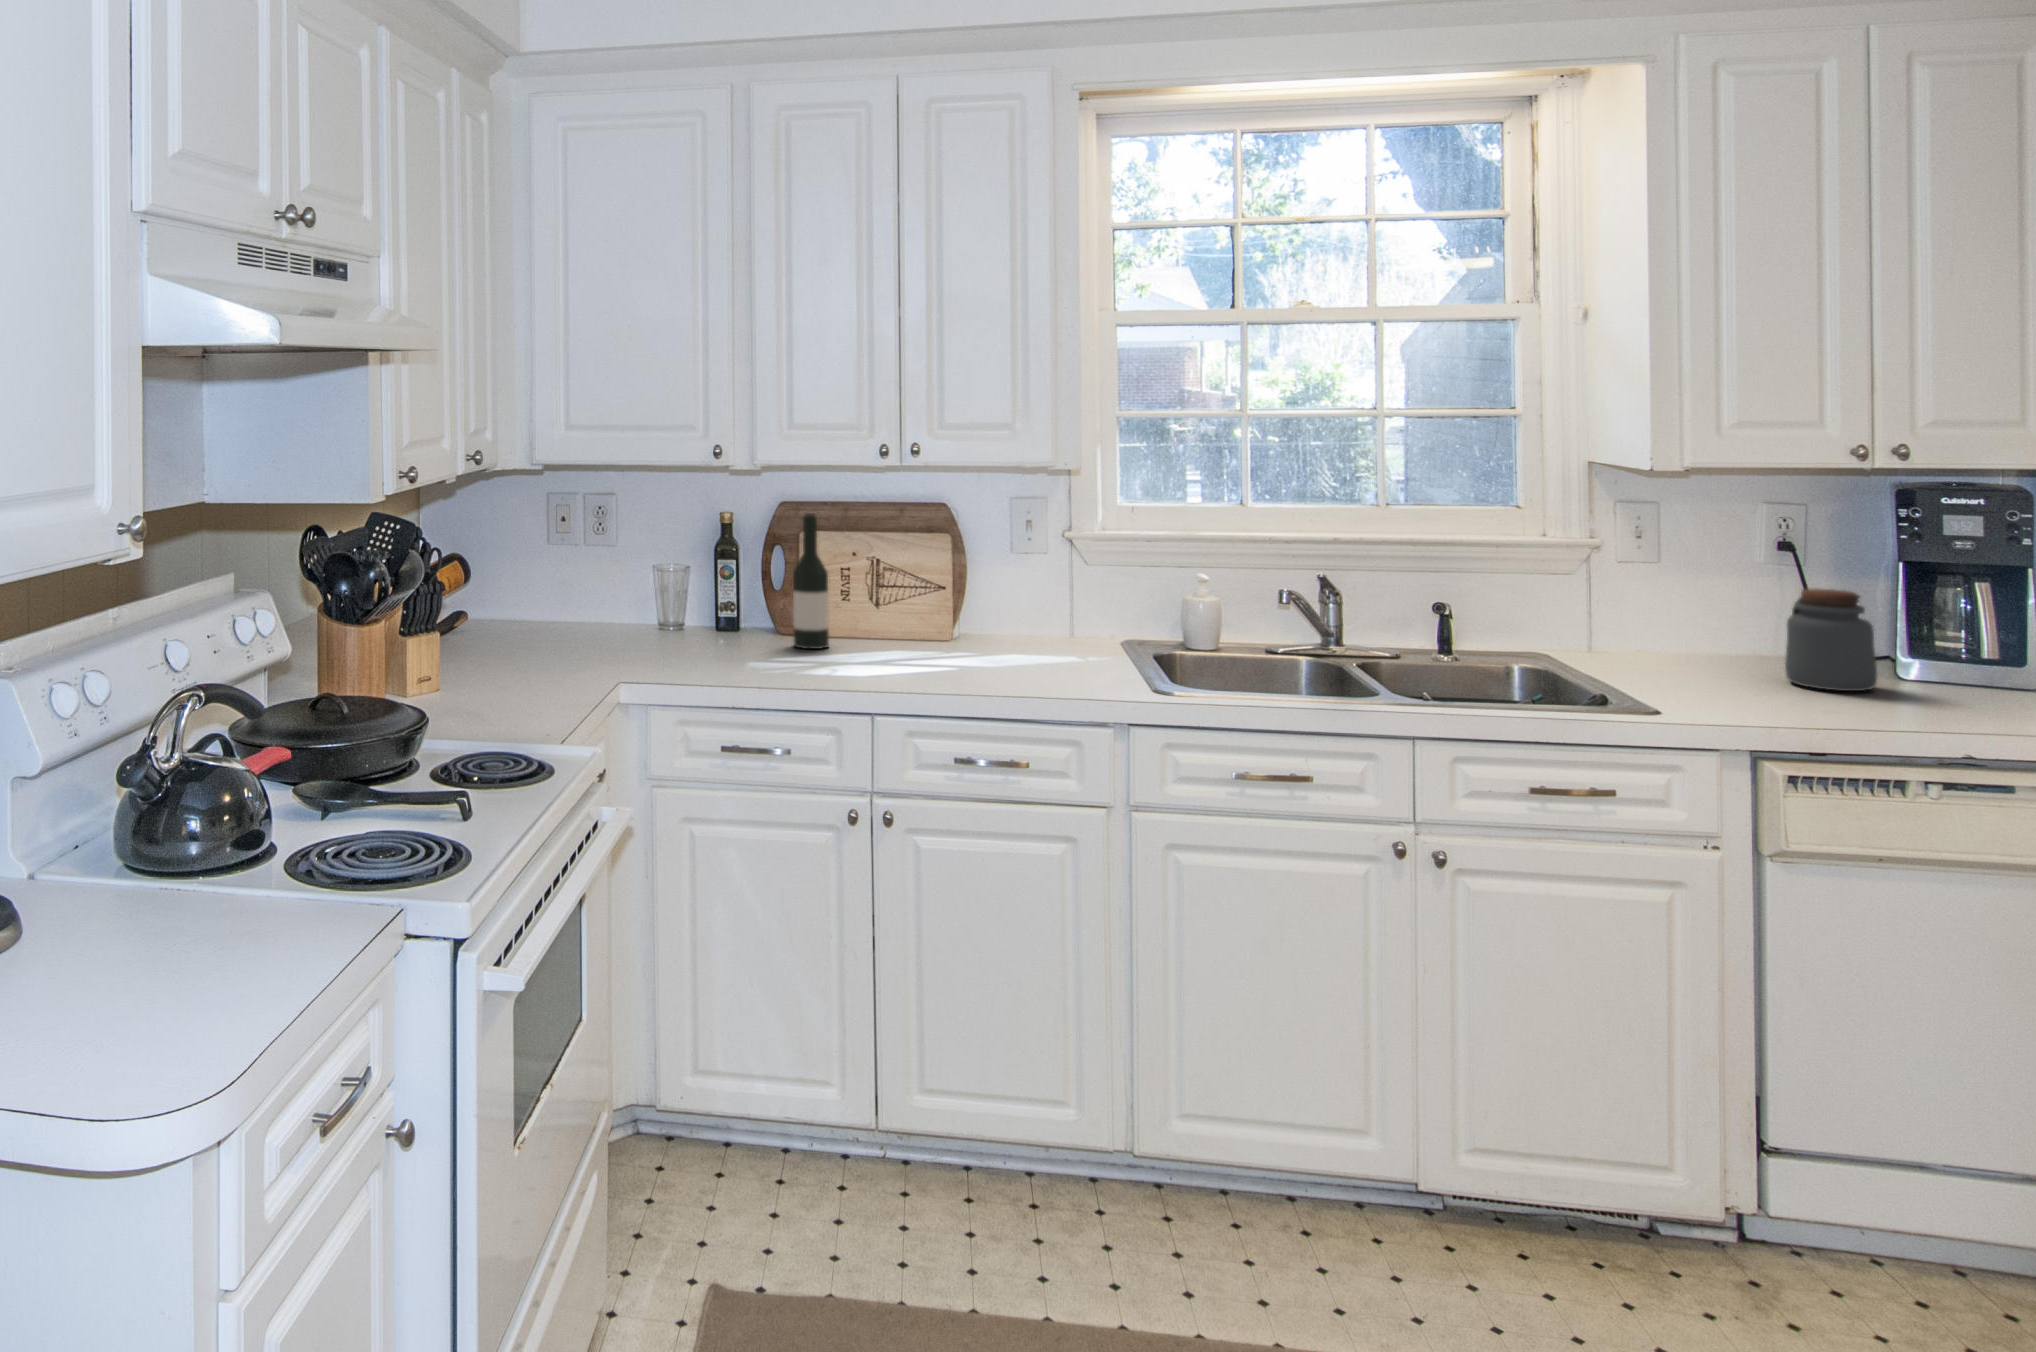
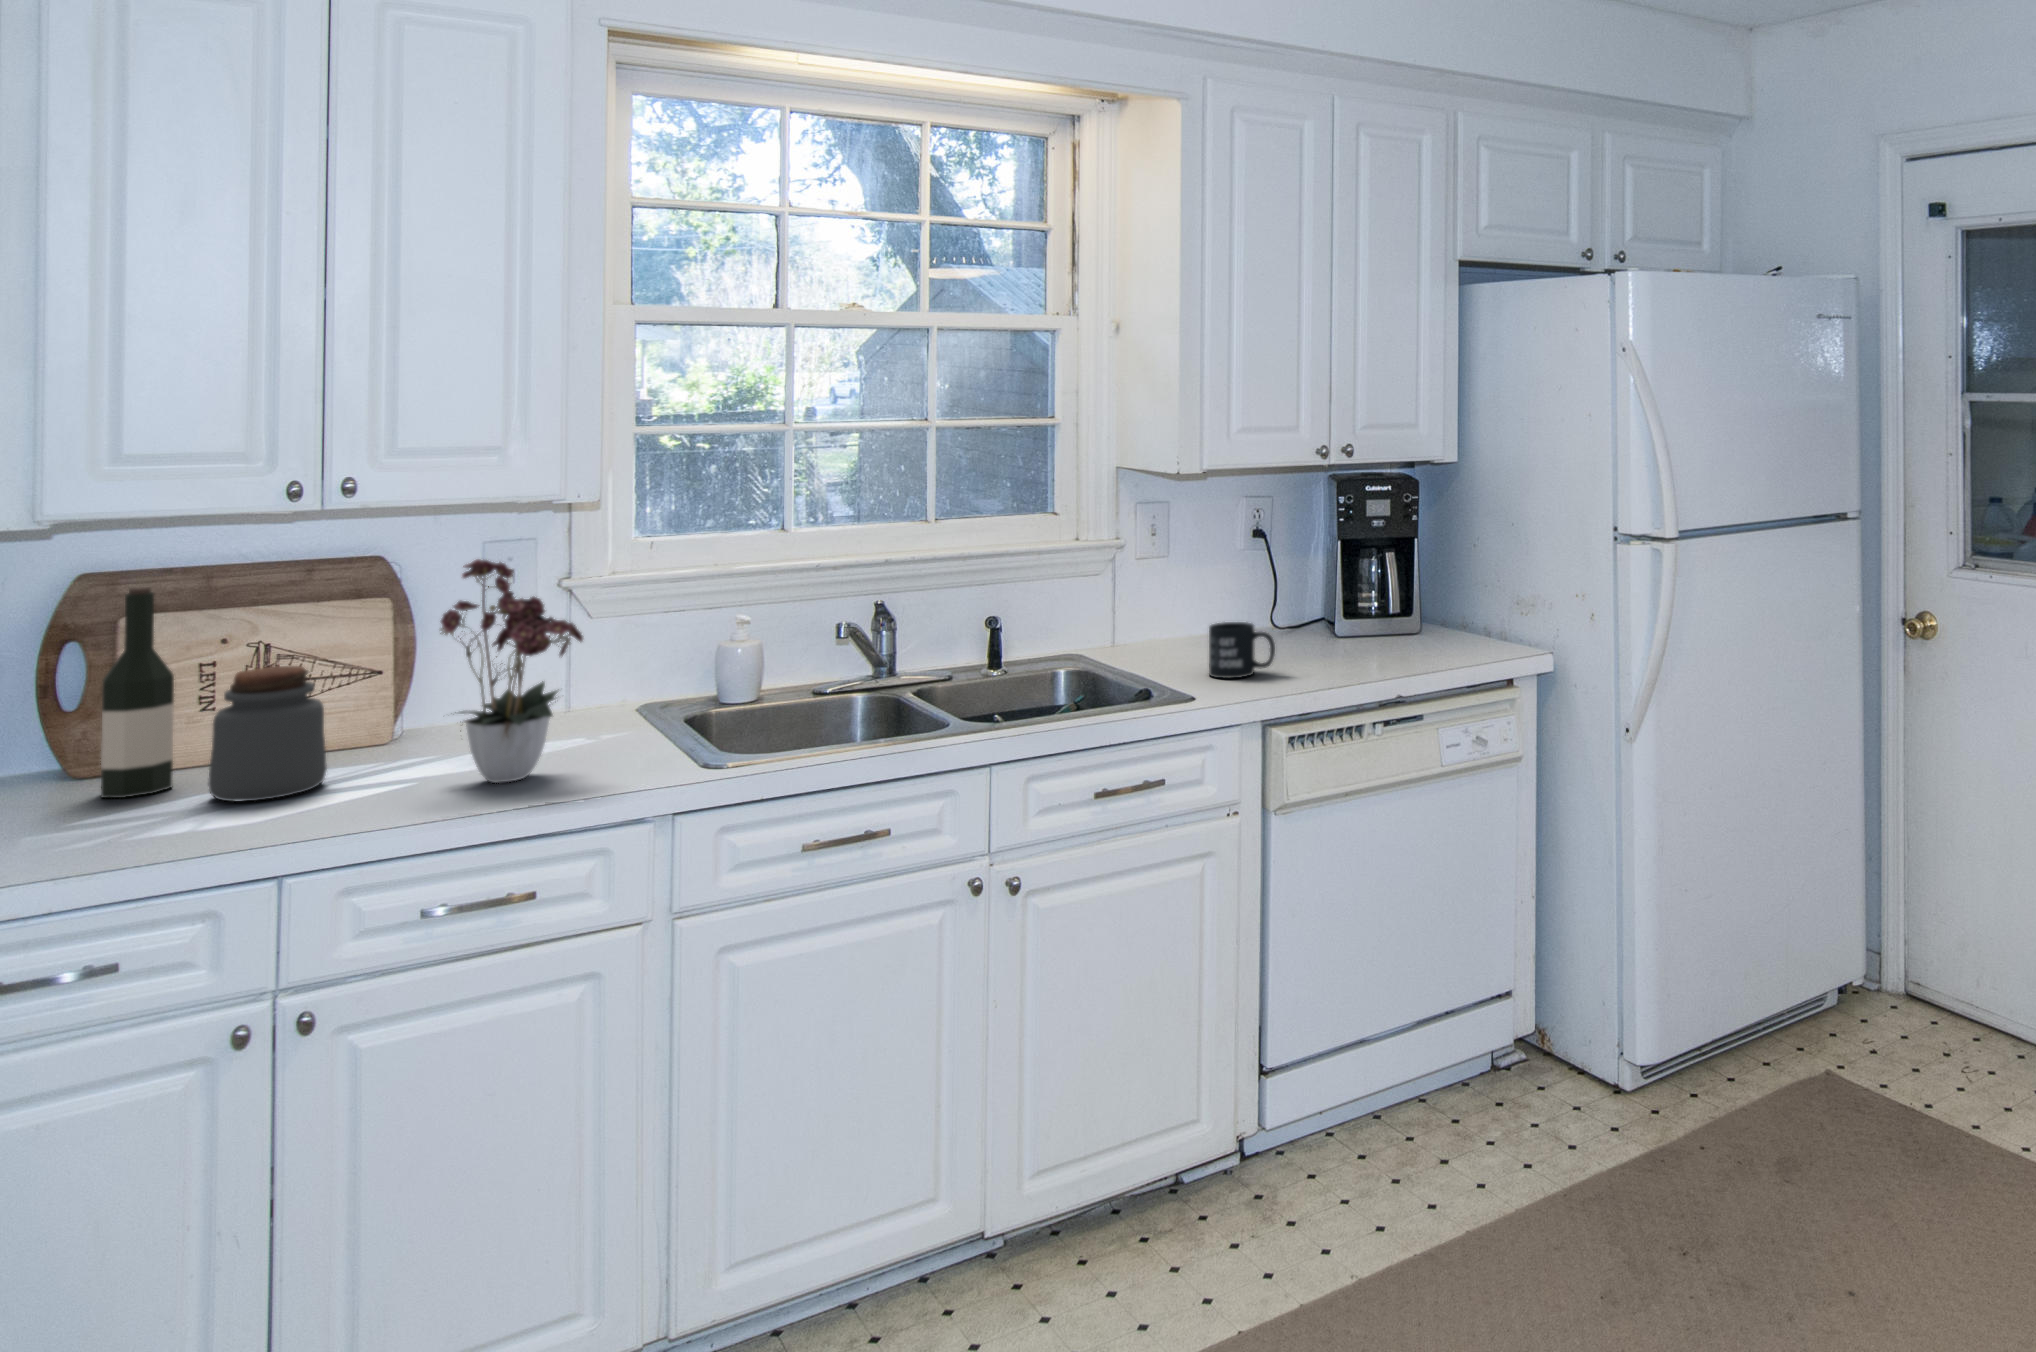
flower arrangement: none [967,501,1076,678] -> present [440,559,583,783]
jar: present [1785,589,1877,691] -> present [209,666,327,802]
mug: none [1691,639,1782,702] -> present [1209,622,1275,678]

